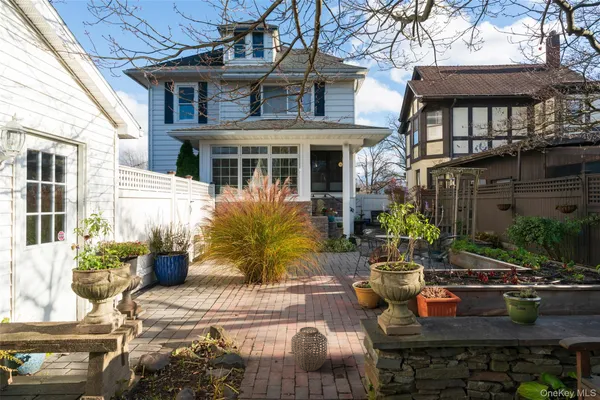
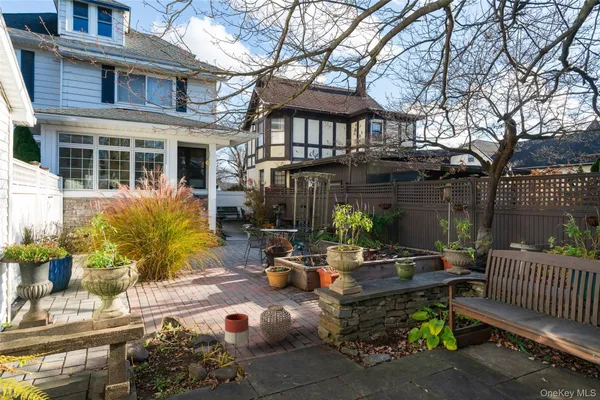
planter: none [241,332,270,382] -> present [225,313,249,356]

